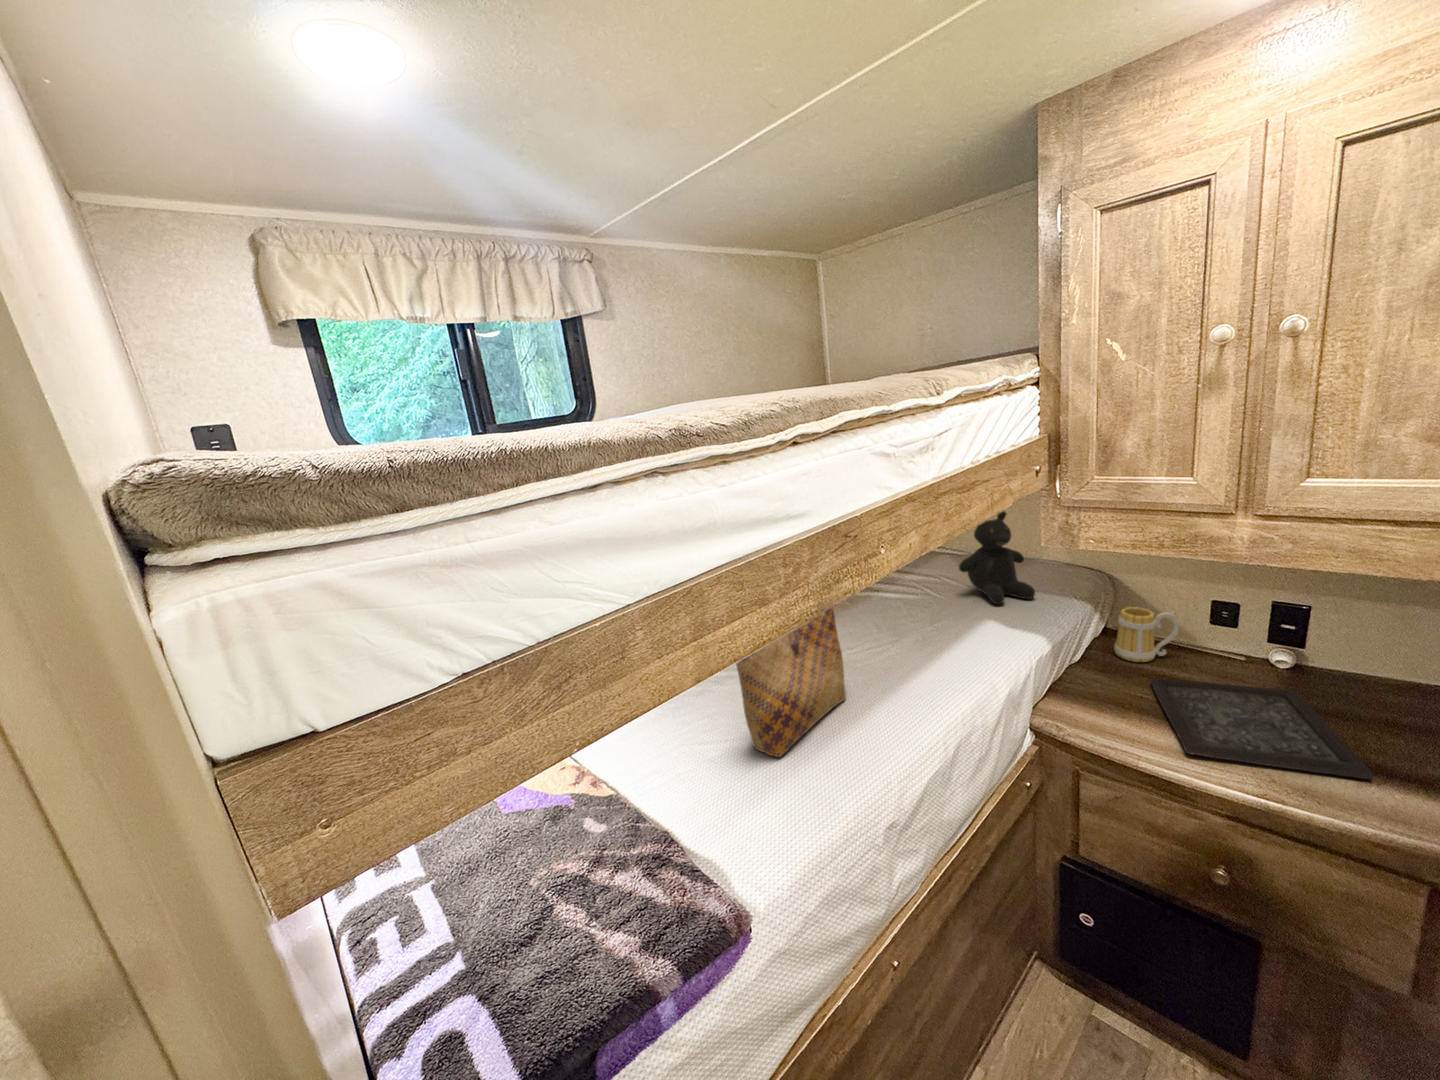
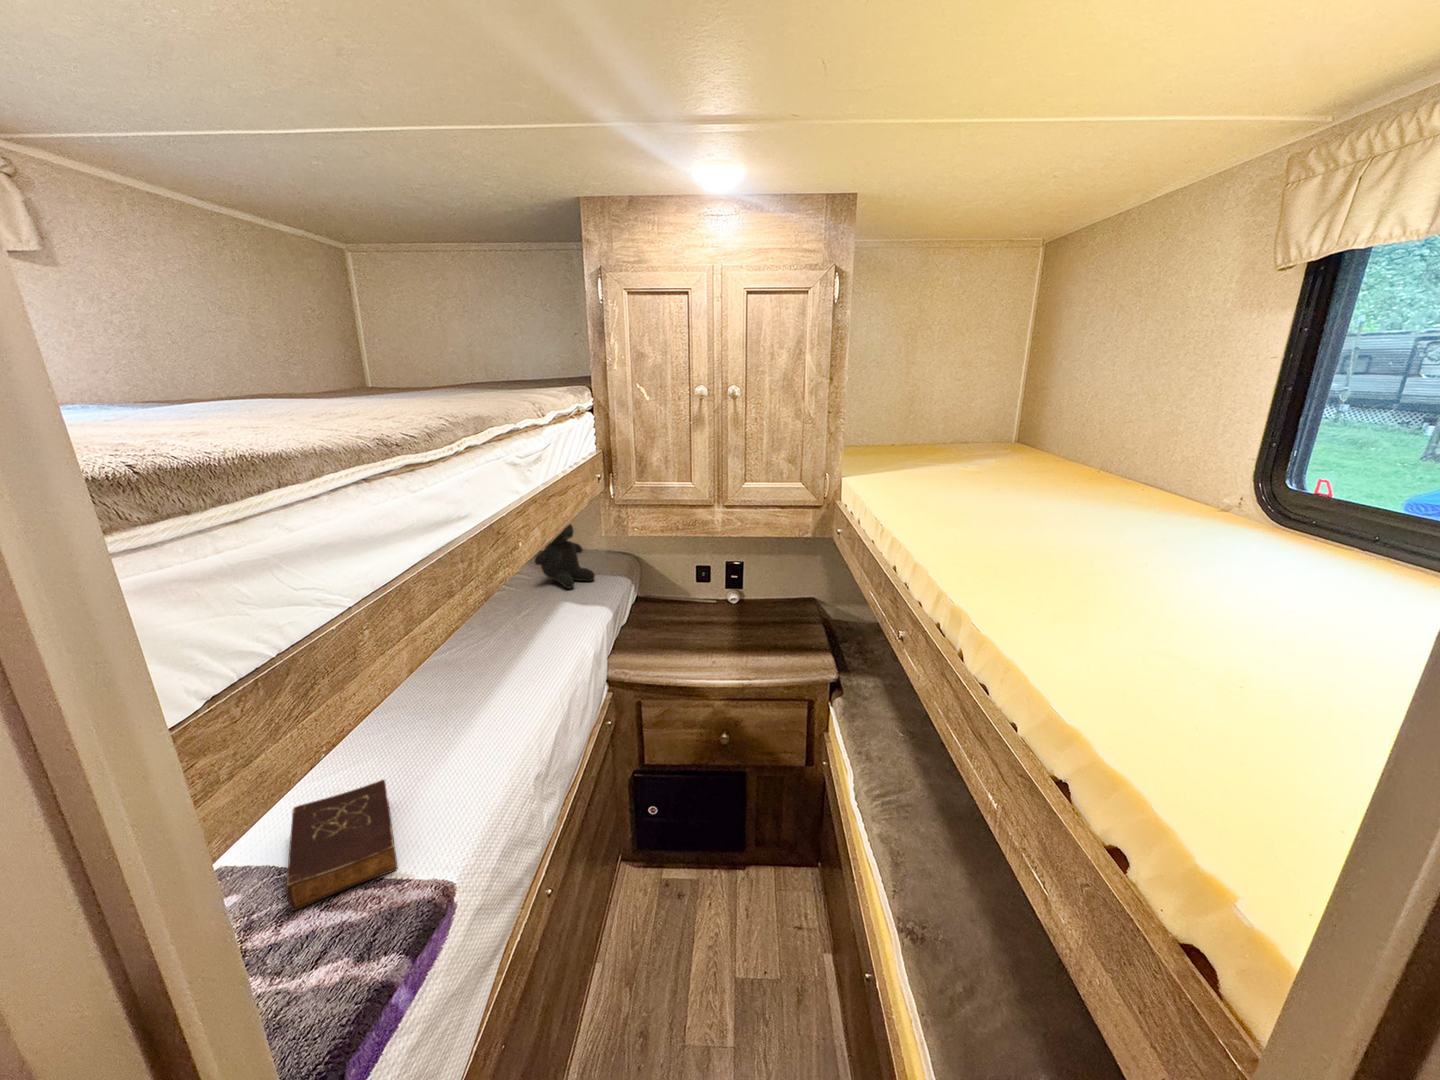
tote bag: present [736,607,846,757] -> none [372,561,469,762]
mug: present [1114,607,1179,662] -> none [647,577,682,616]
tray: present [1150,678,1373,779] -> none [672,614,777,665]
book: none [631,762,736,865] -> present [286,780,398,911]

